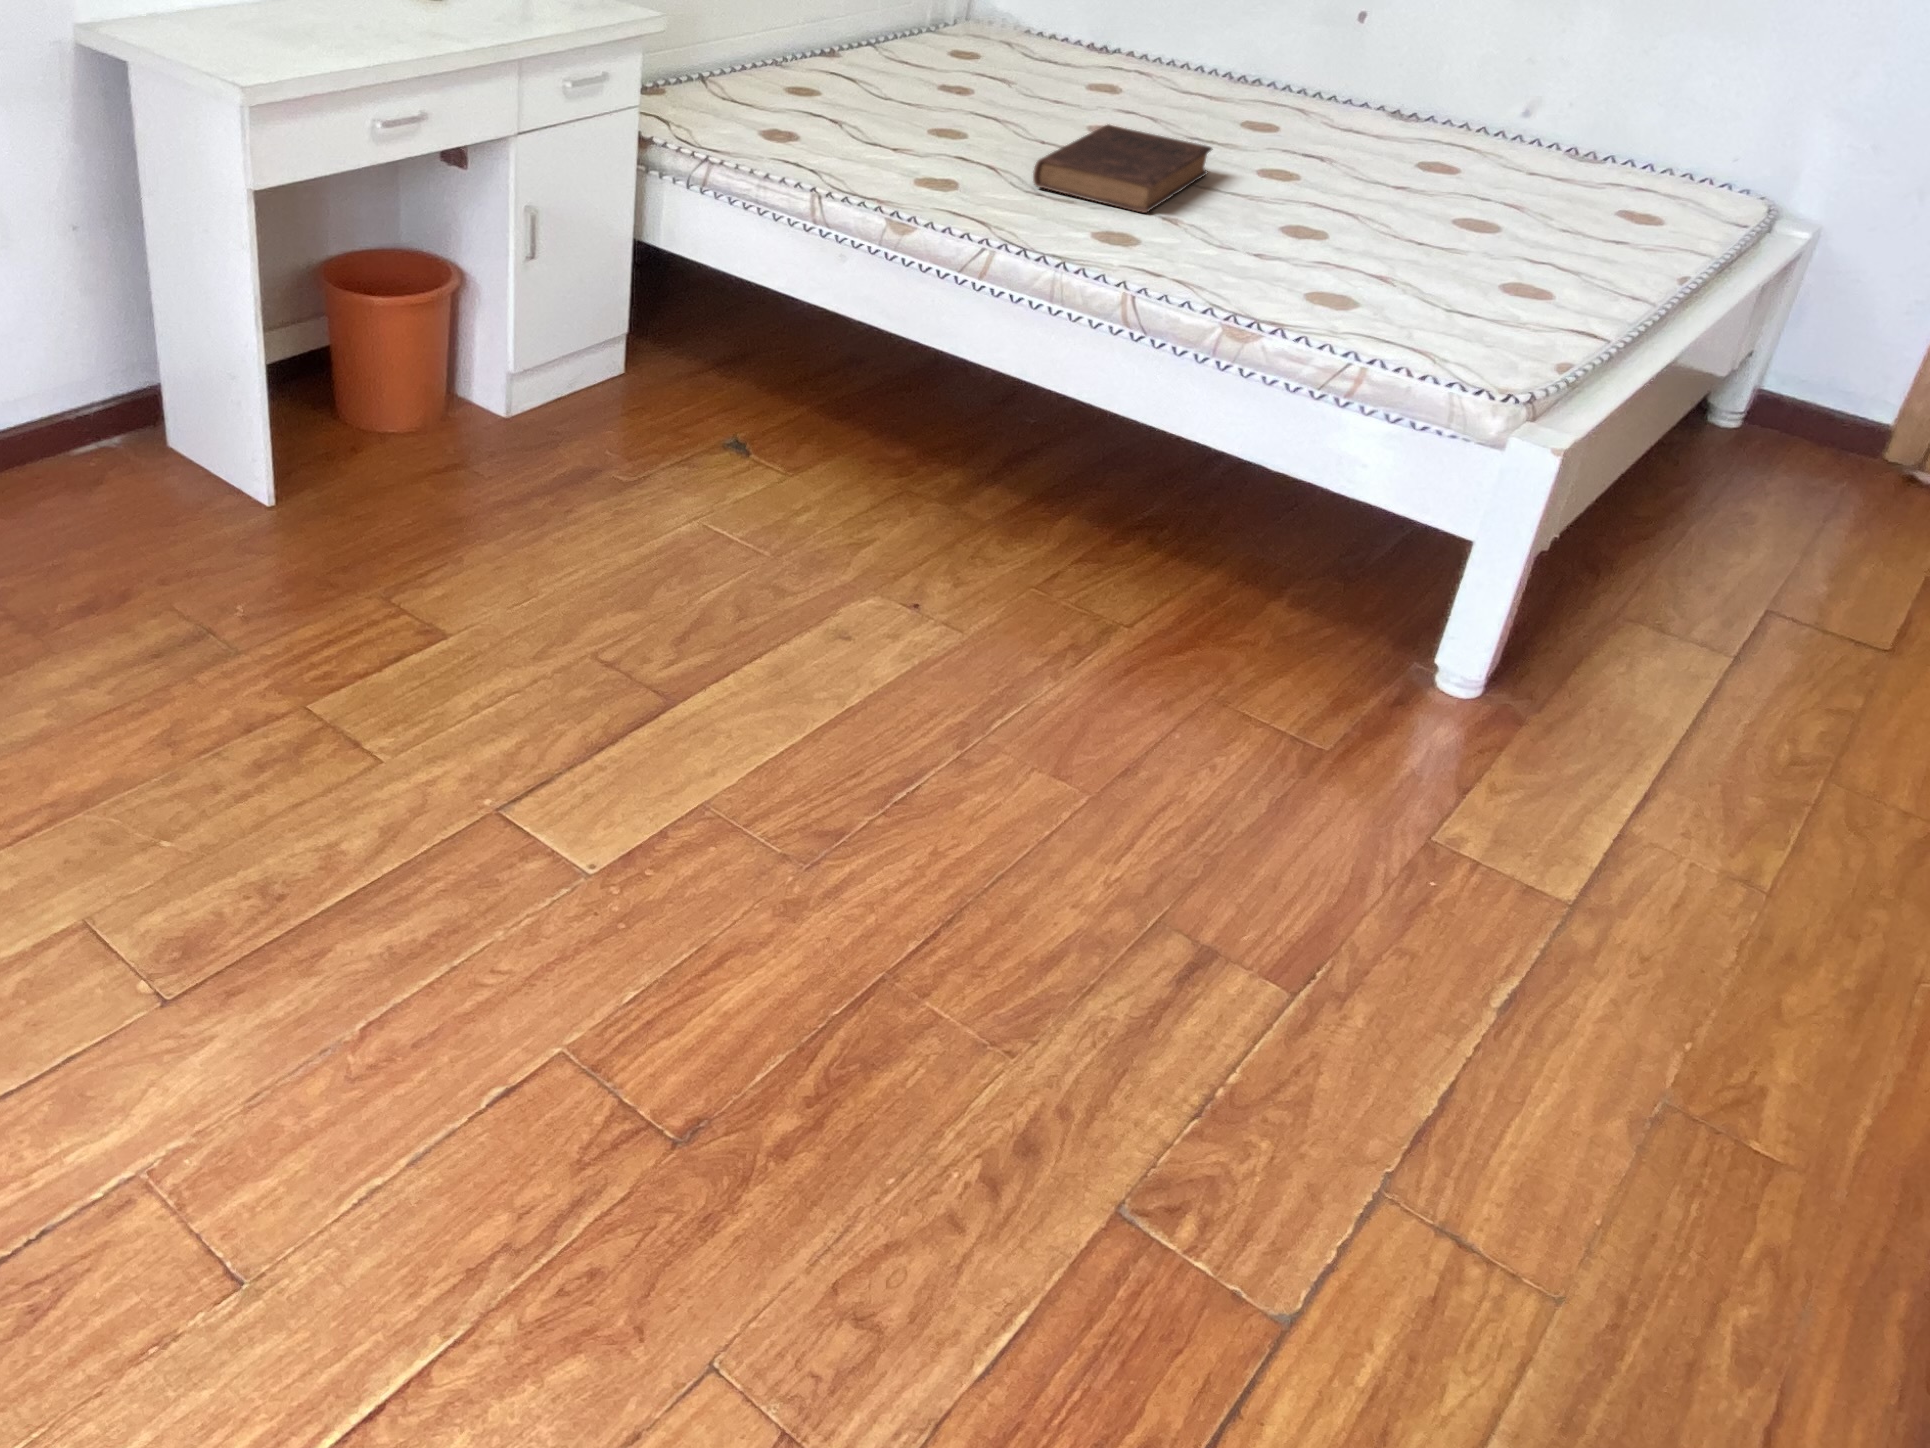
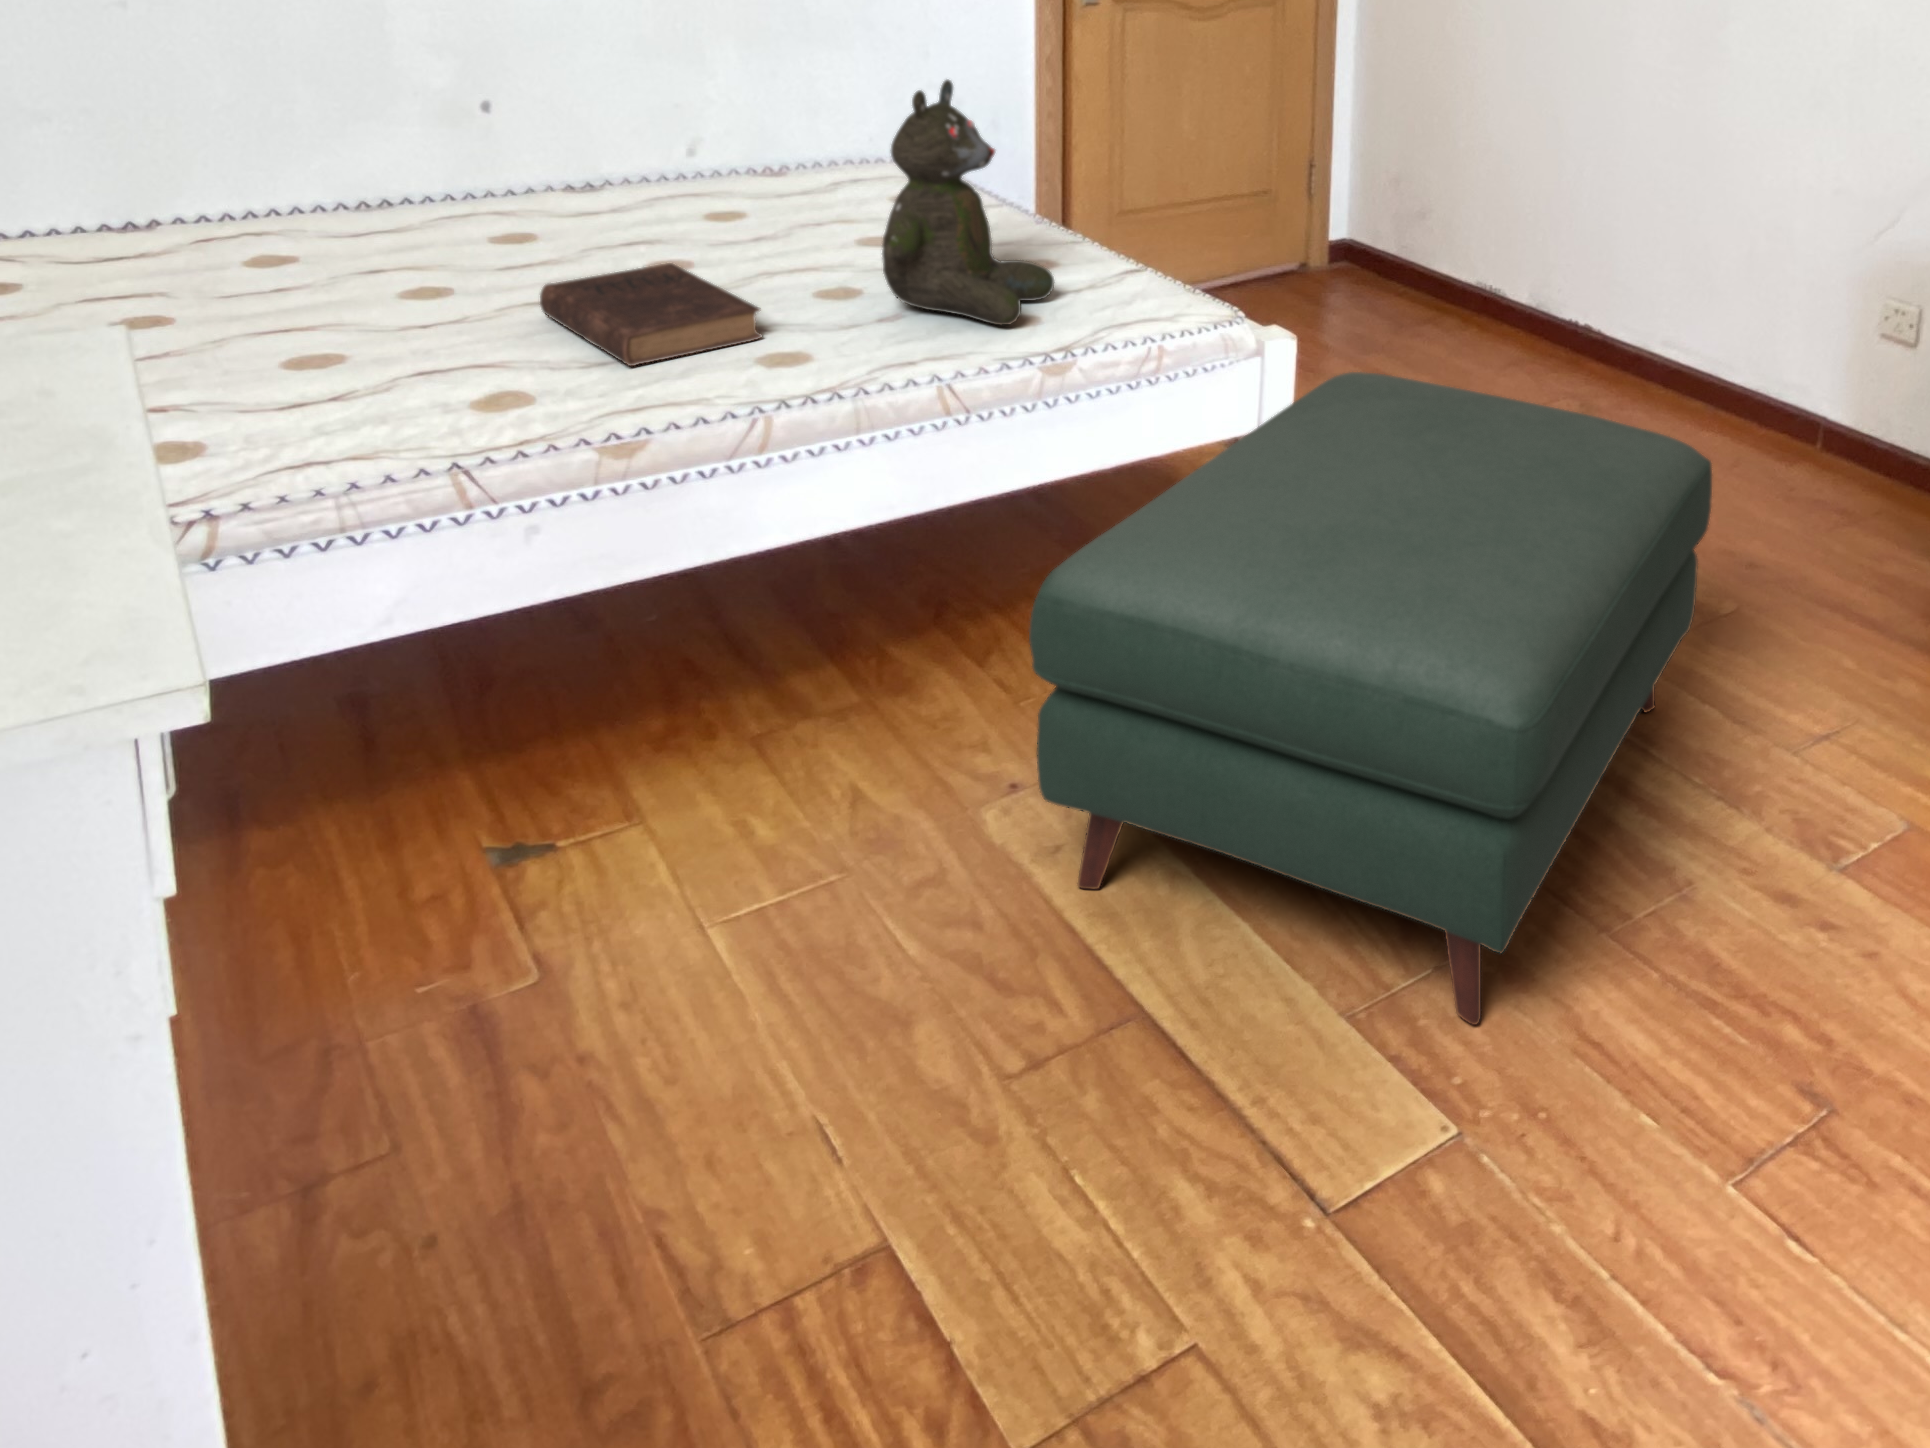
teddy bear: none [1238,17,1441,293] -> present [882,80,1054,325]
ottoman: none [682,368,1532,1031] -> present [1029,372,1712,1025]

